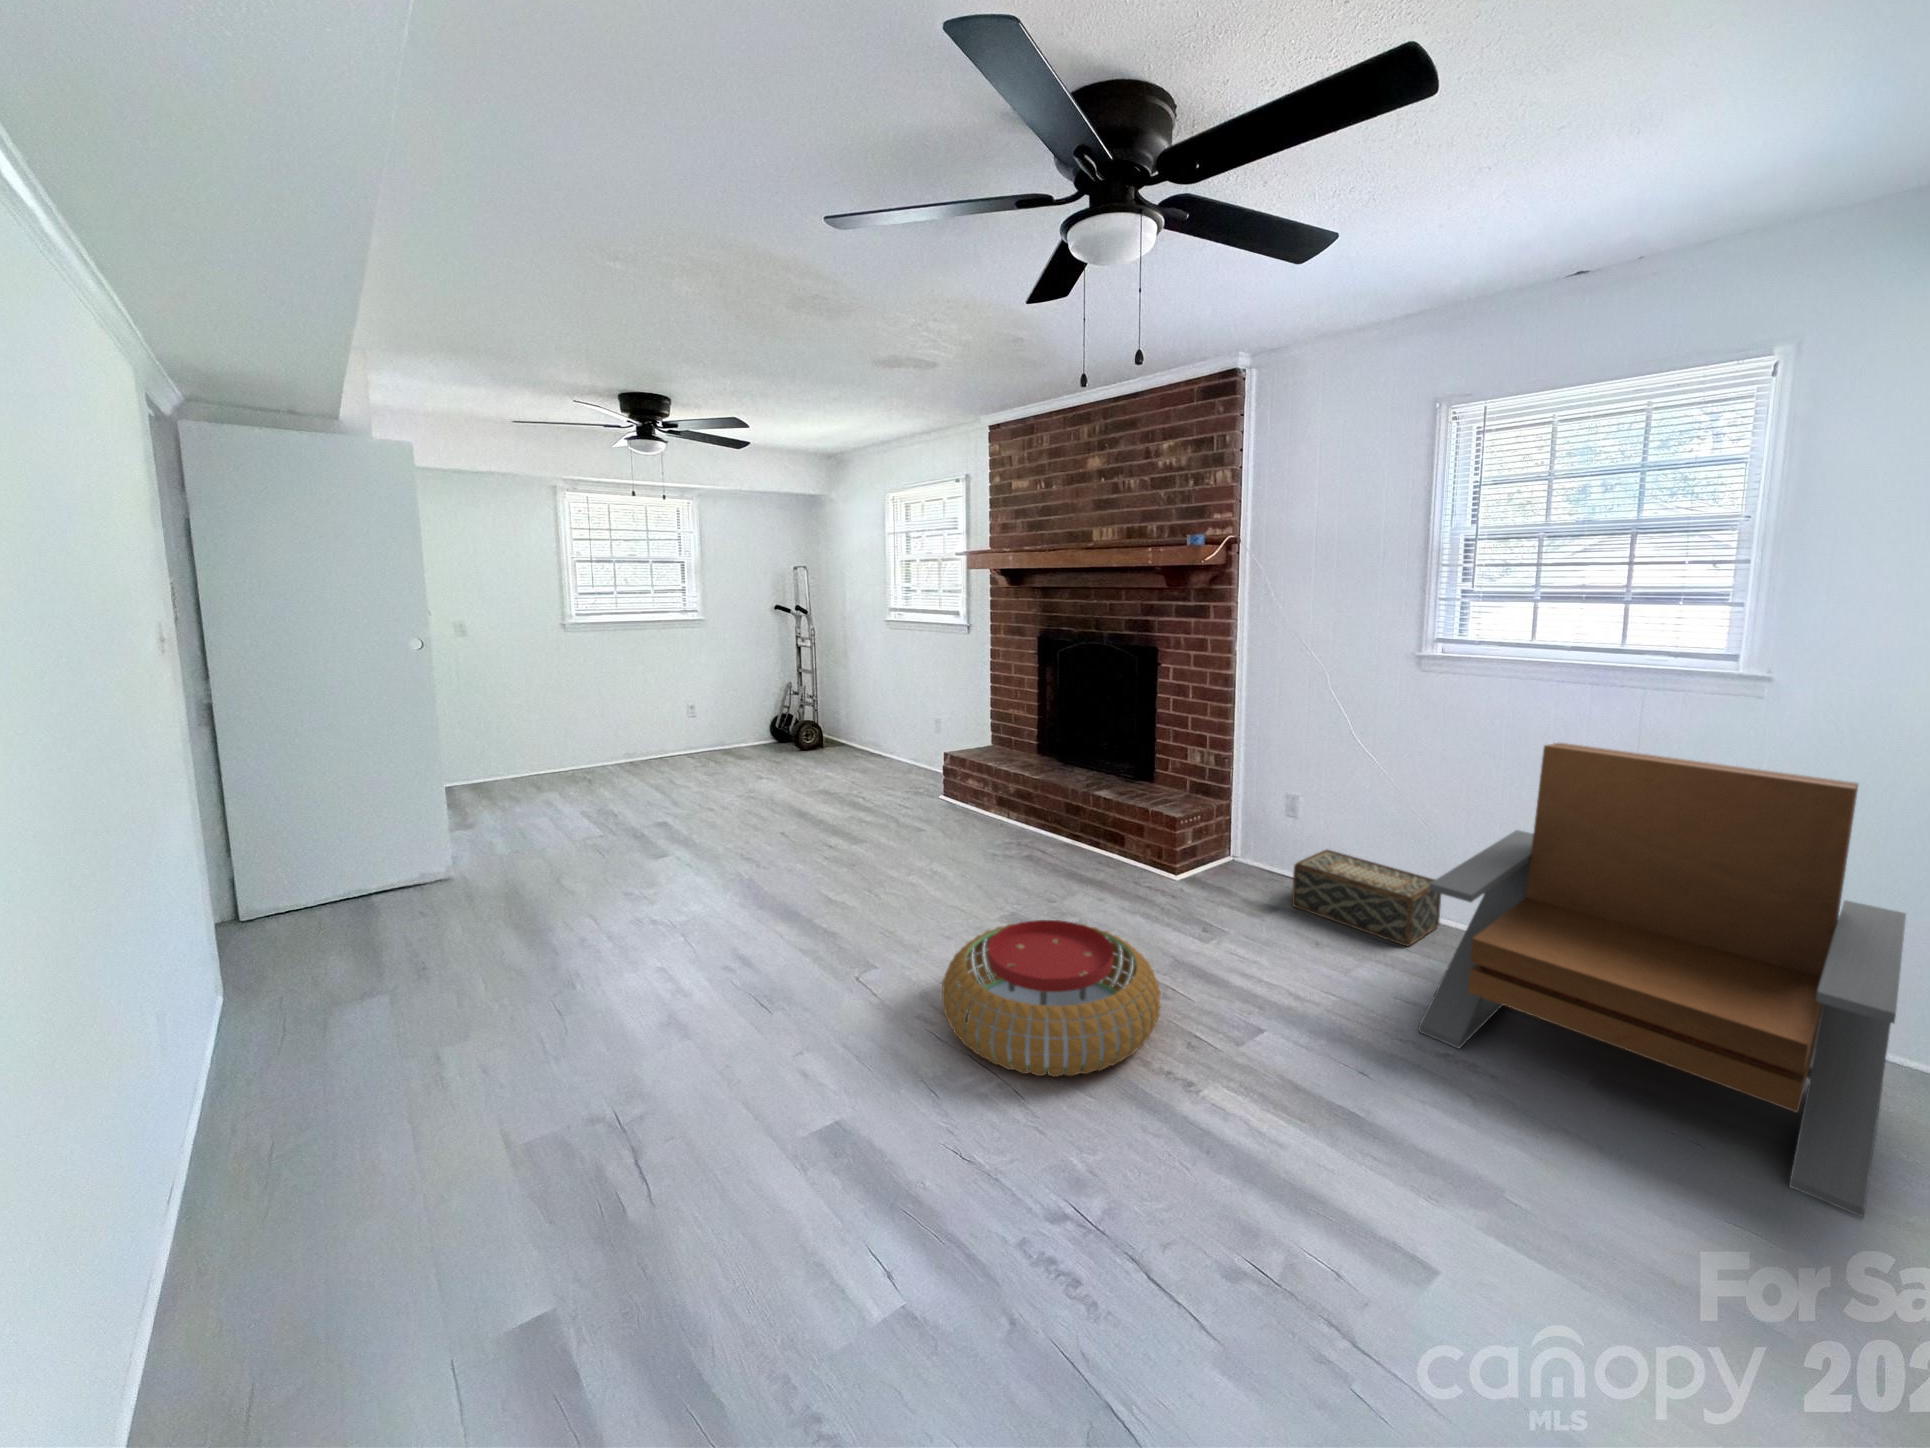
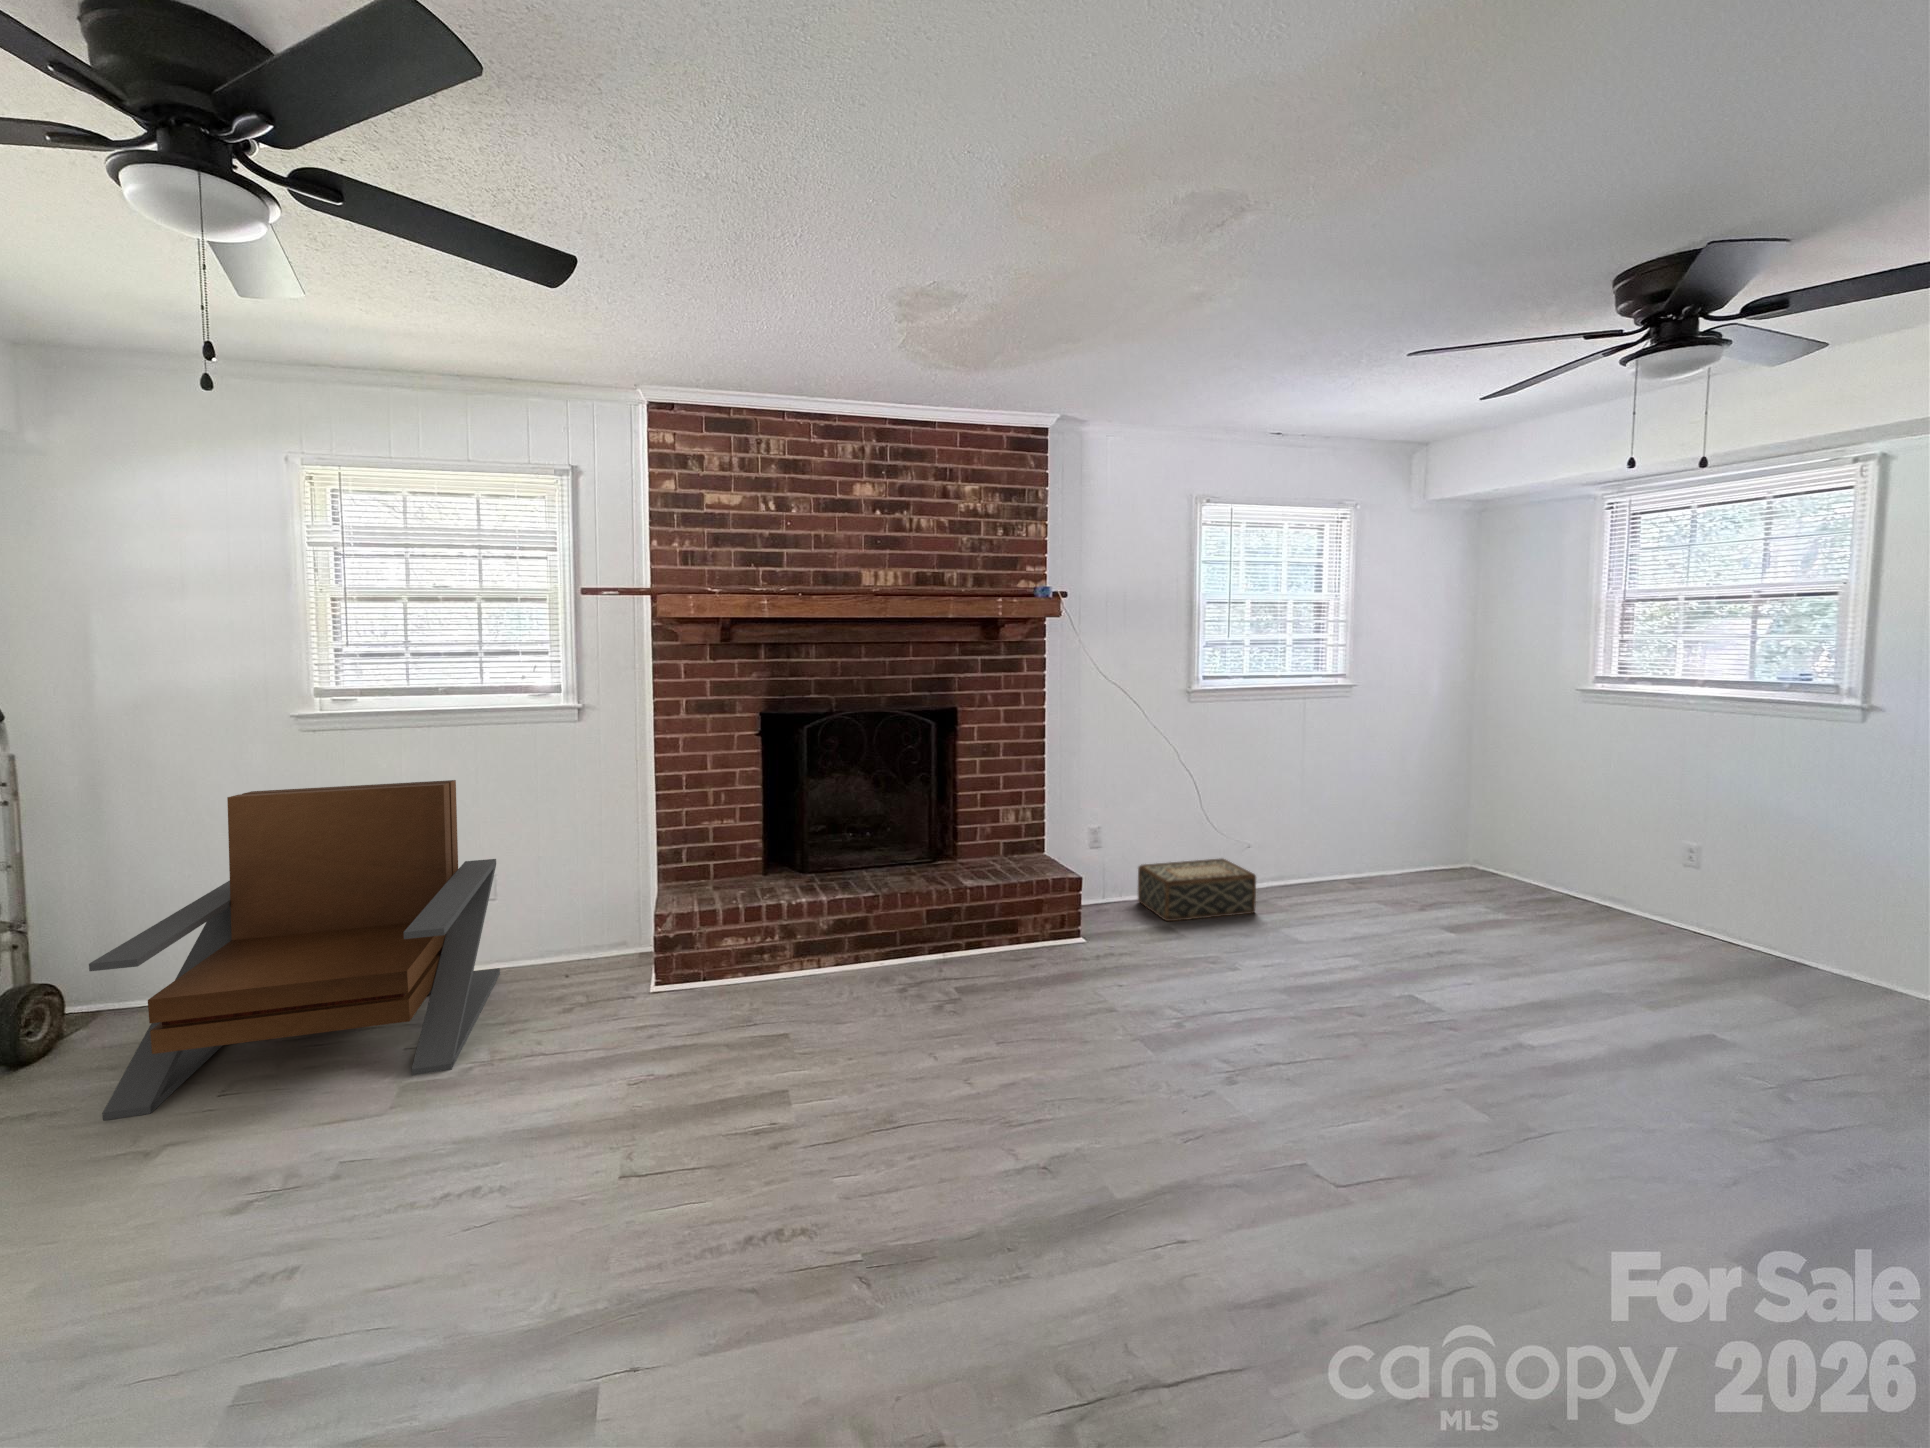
lounge chair: present [1419,743,1906,1217] -> present [89,780,500,1120]
pouf: present [942,920,1161,1077] -> none [1281,984,1549,1154]

